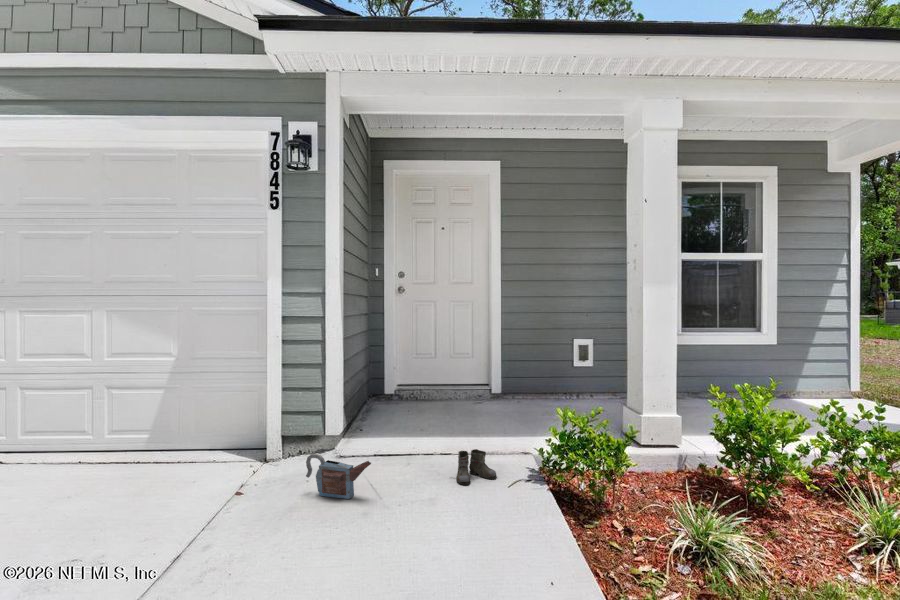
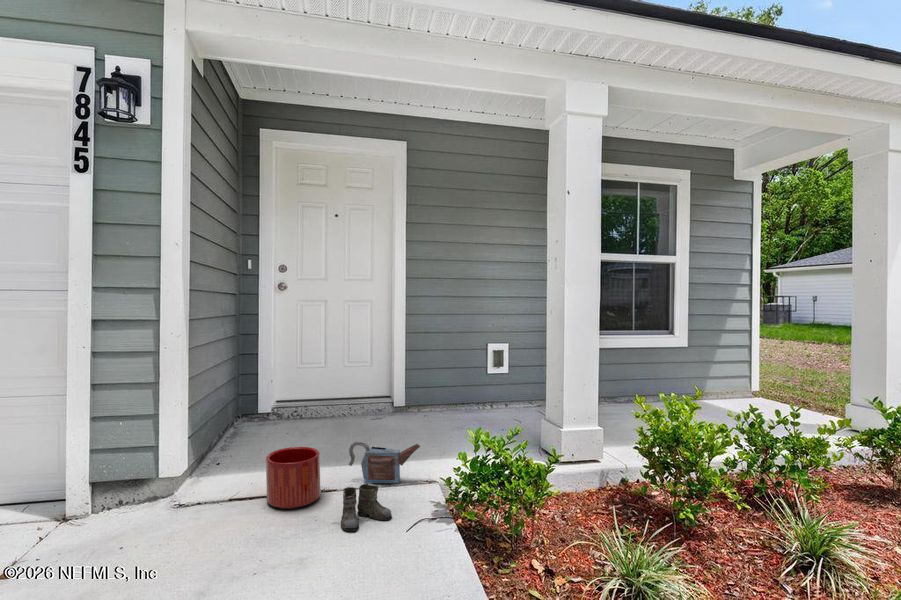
planter: none [400,418,441,465] -> present [266,447,320,509]
watering can: present [306,454,371,499] -> present [349,441,420,483]

